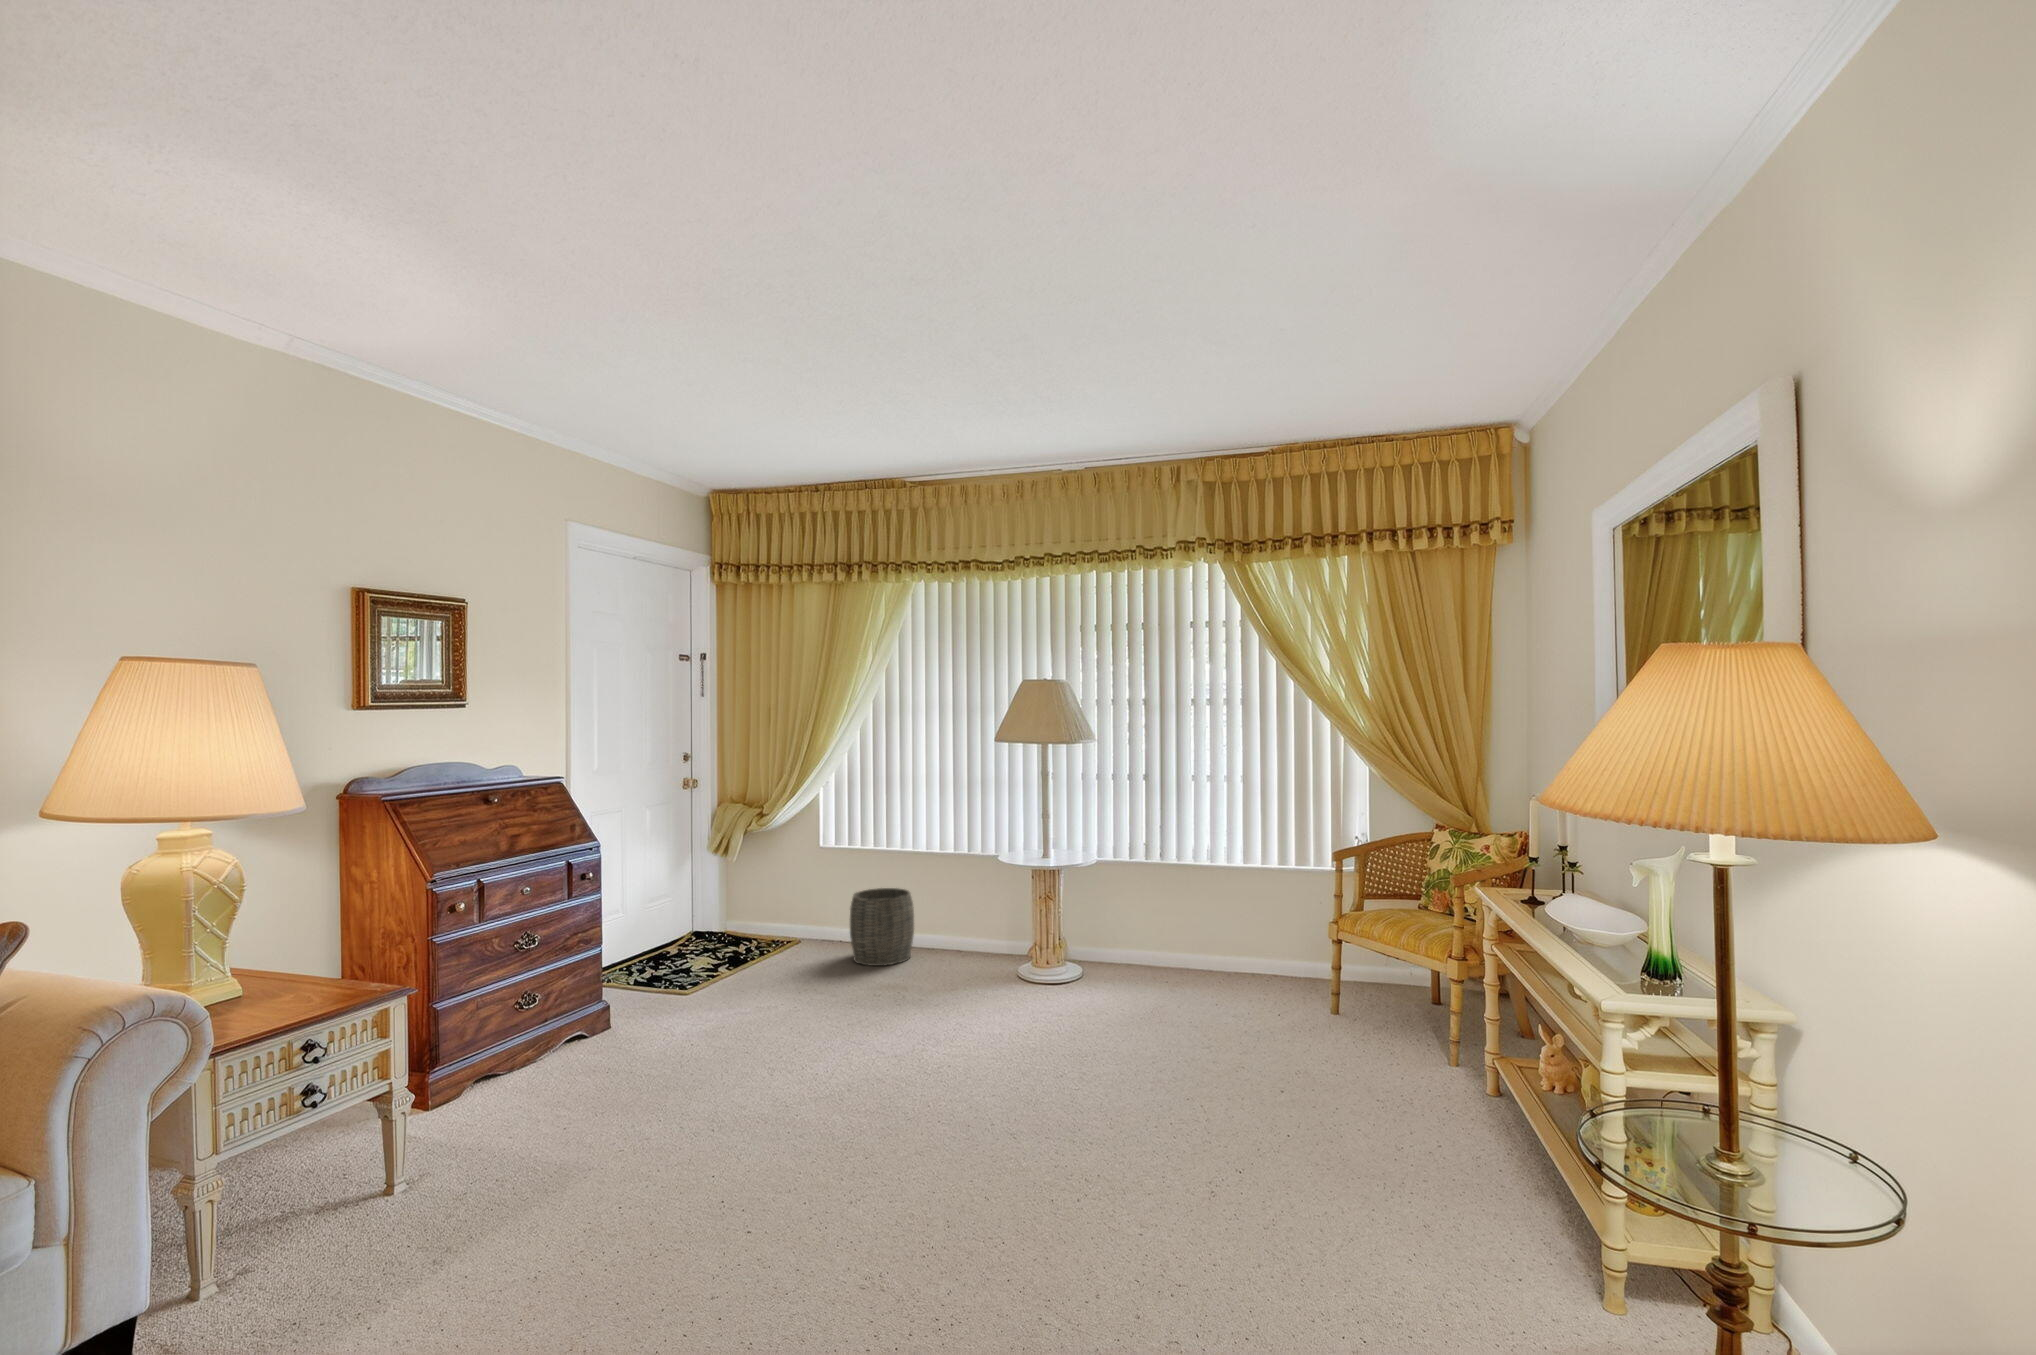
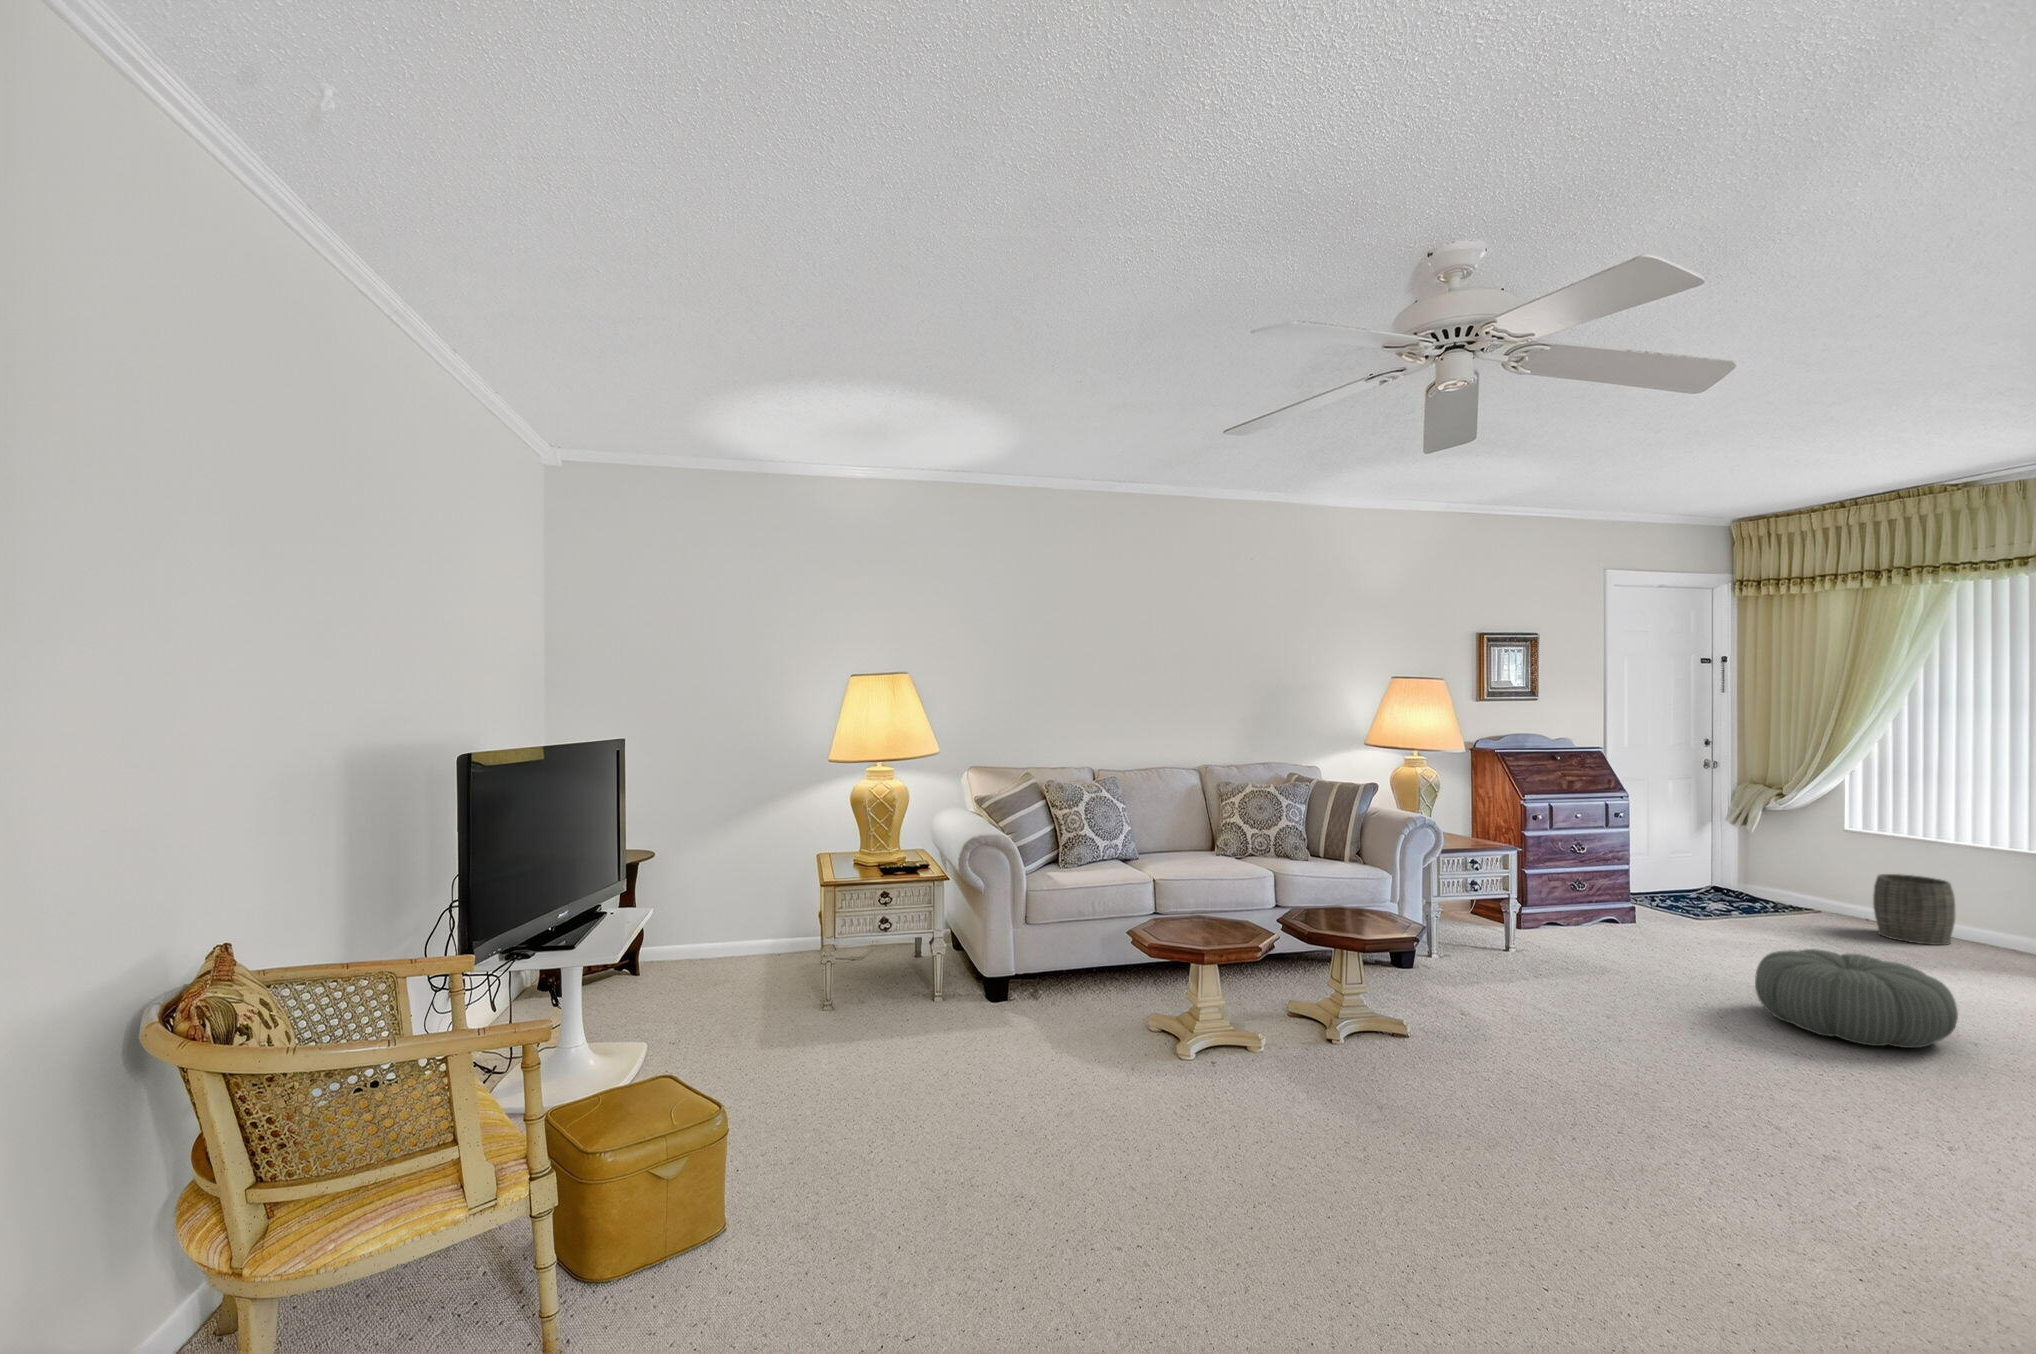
pouf: none [797,1043,1022,1213] -> present [1755,949,1958,1048]

